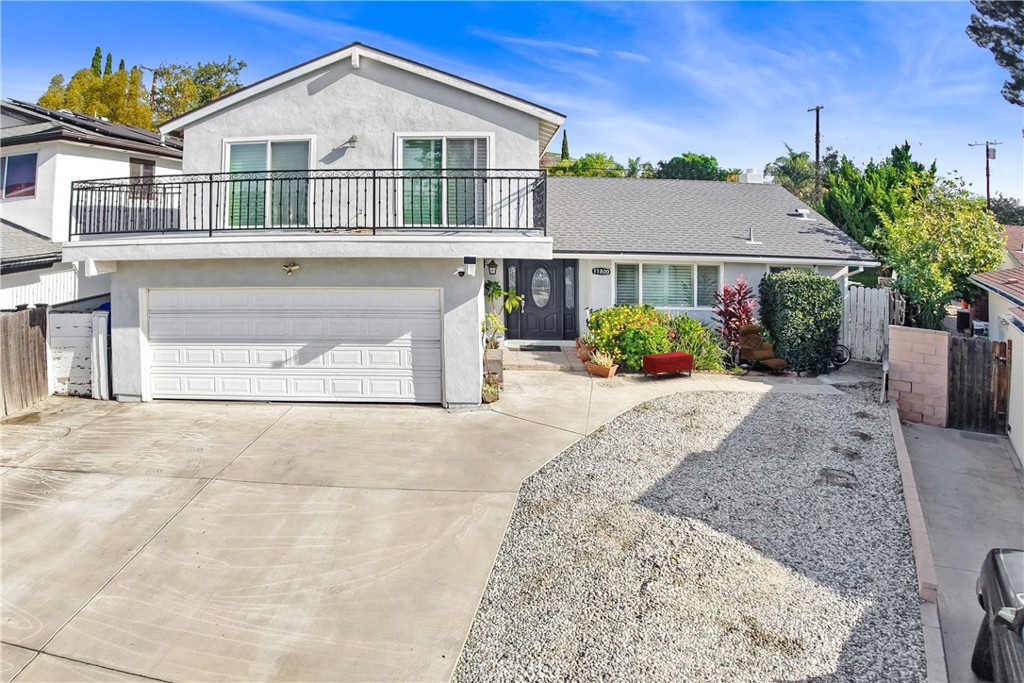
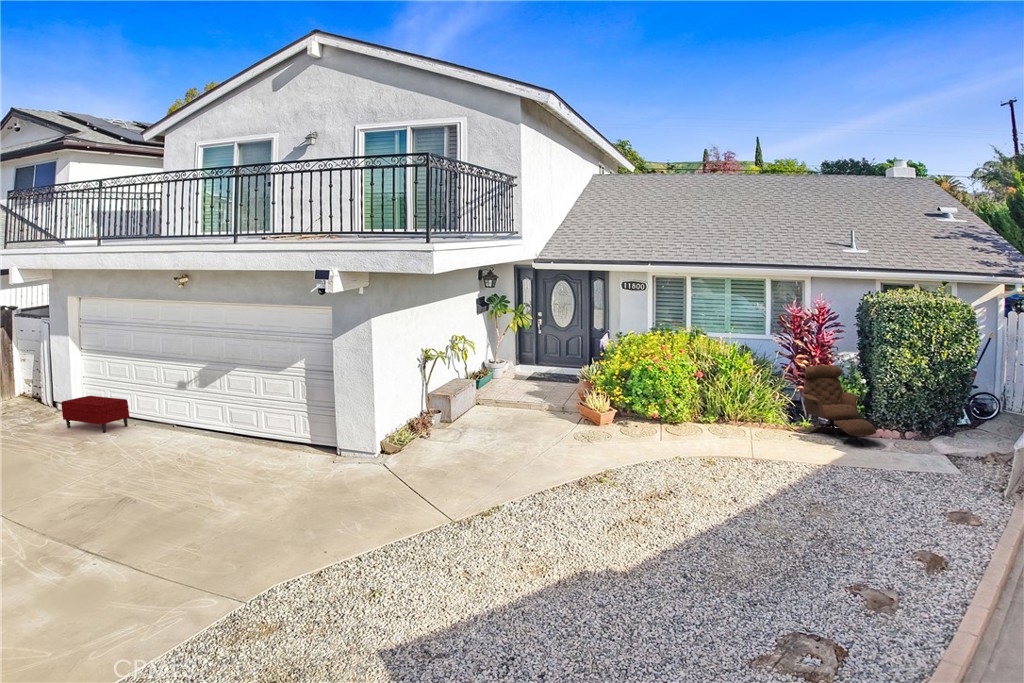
bench: present [643,352,693,380] -> present [61,396,129,433]

